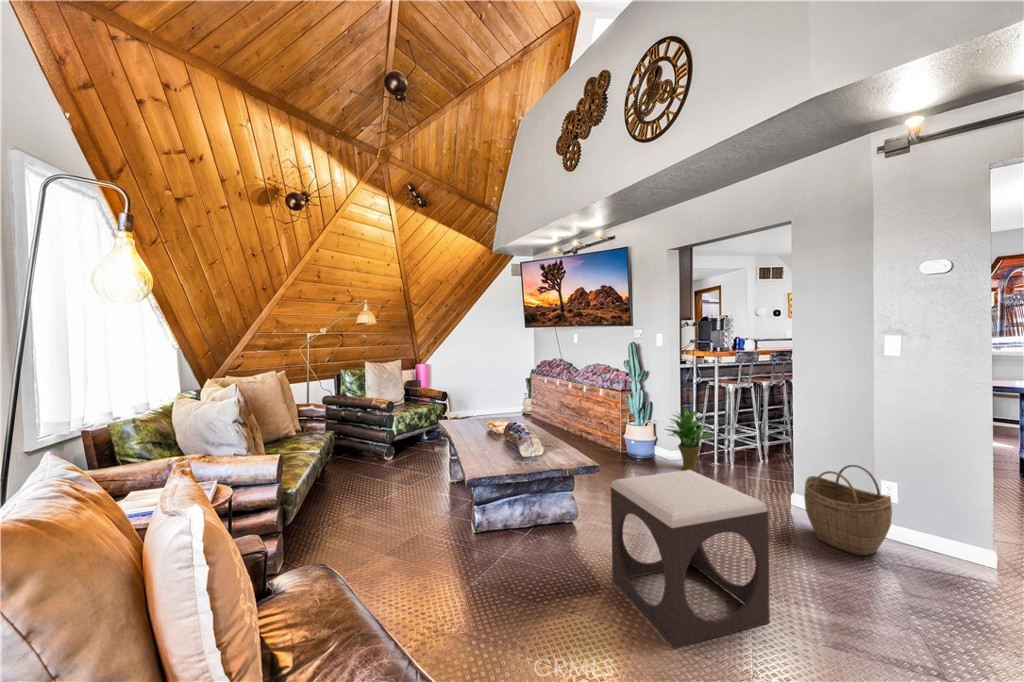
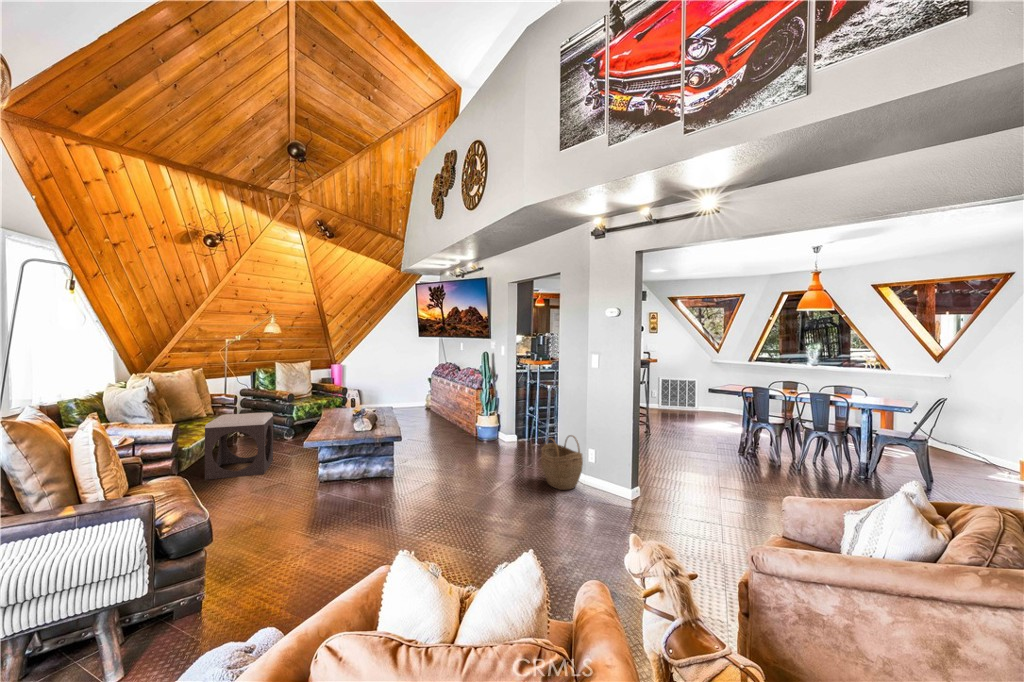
potted plant: present [665,410,712,471] -> none [496,403,529,448]
footstool: present [611,470,770,648] -> present [205,412,273,480]

